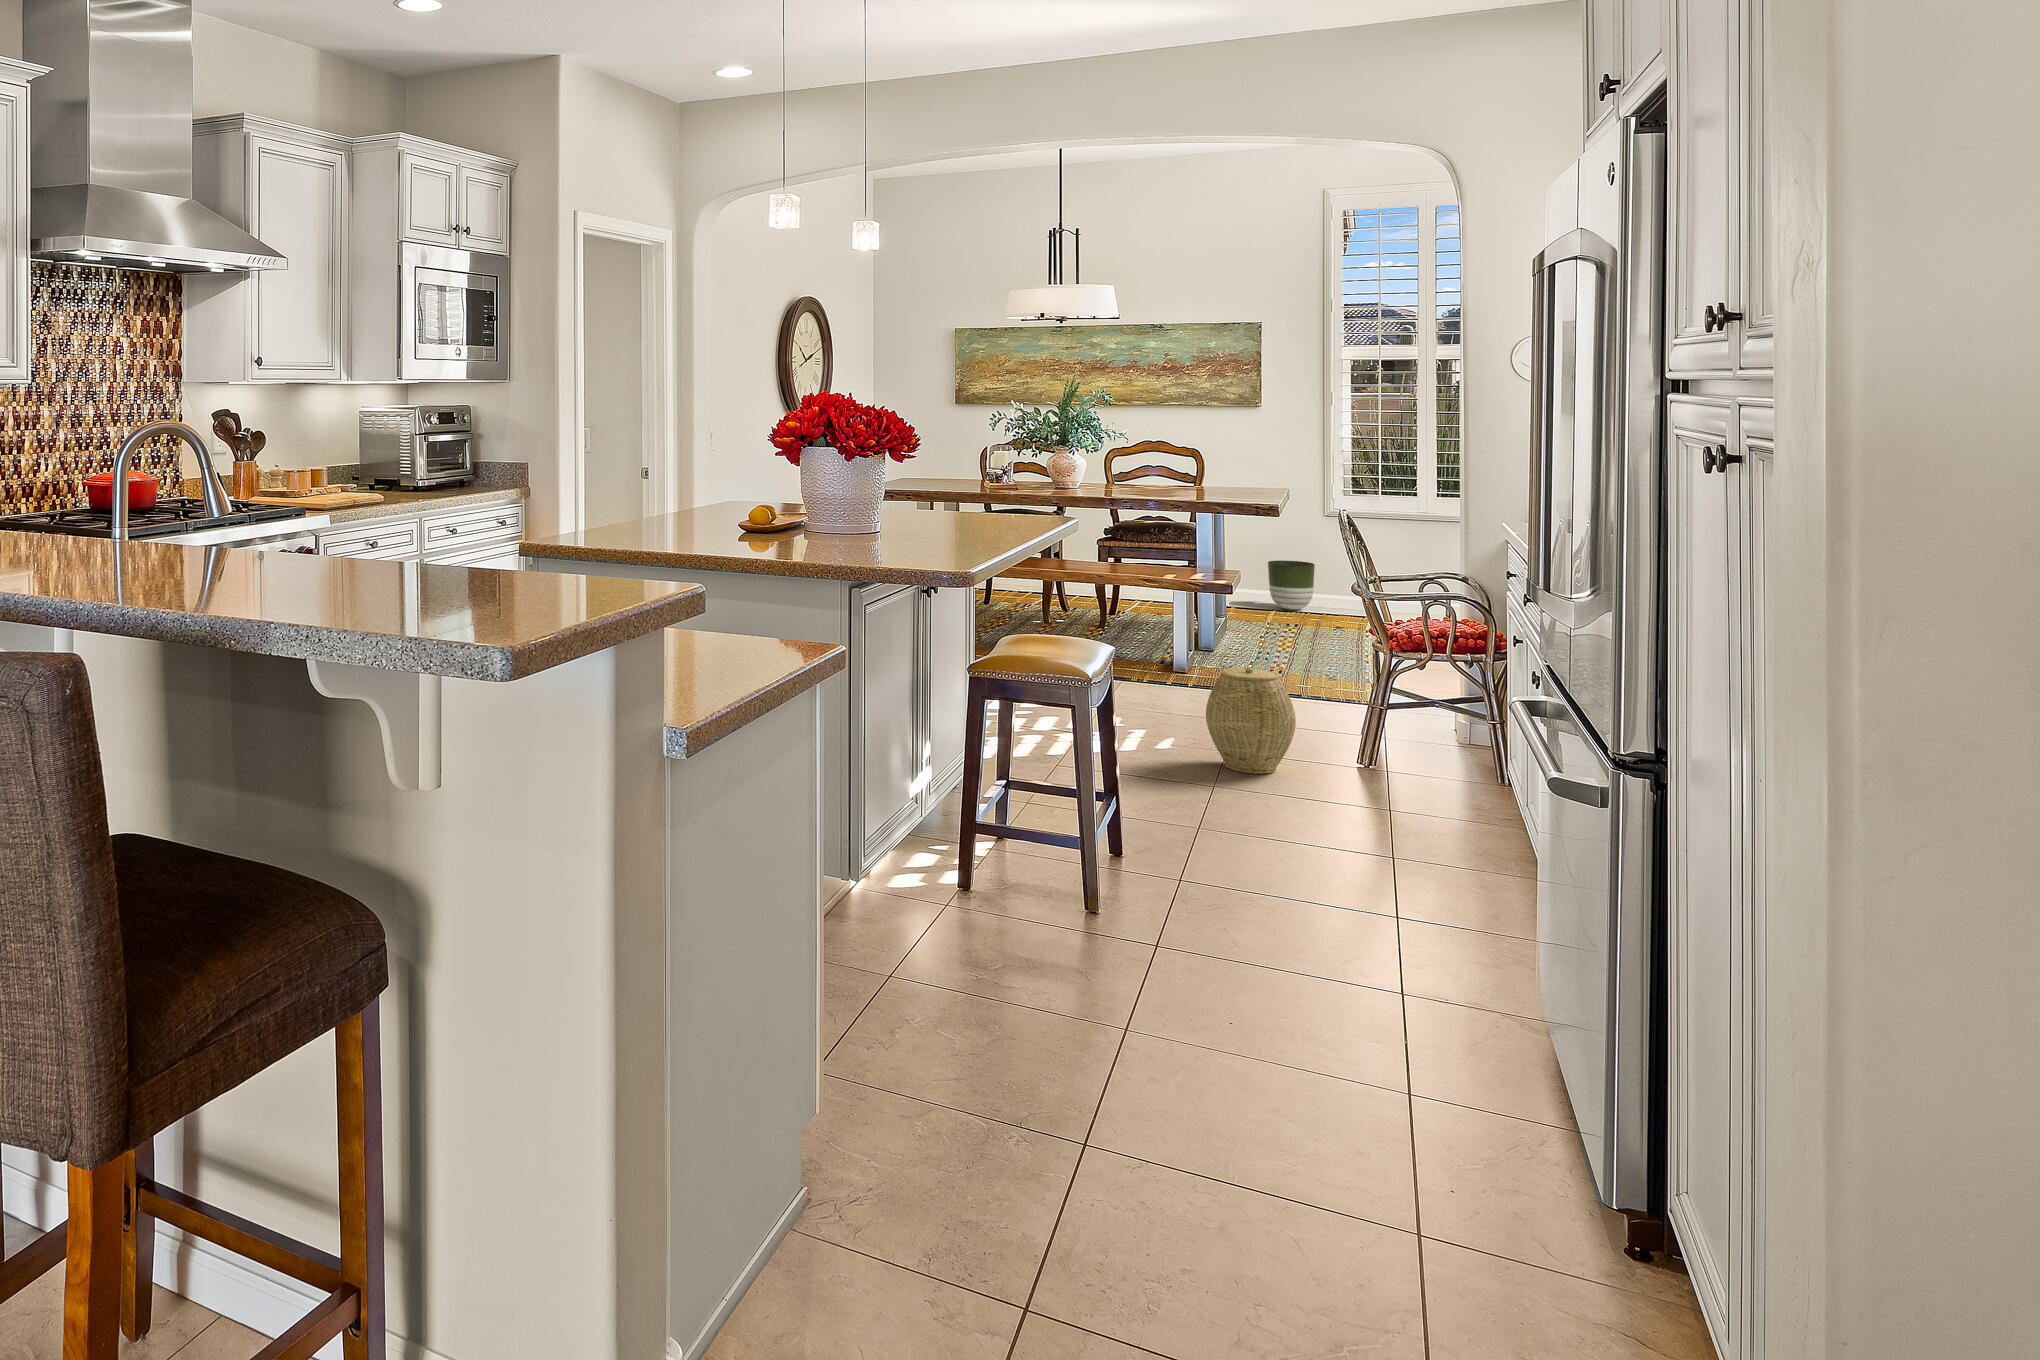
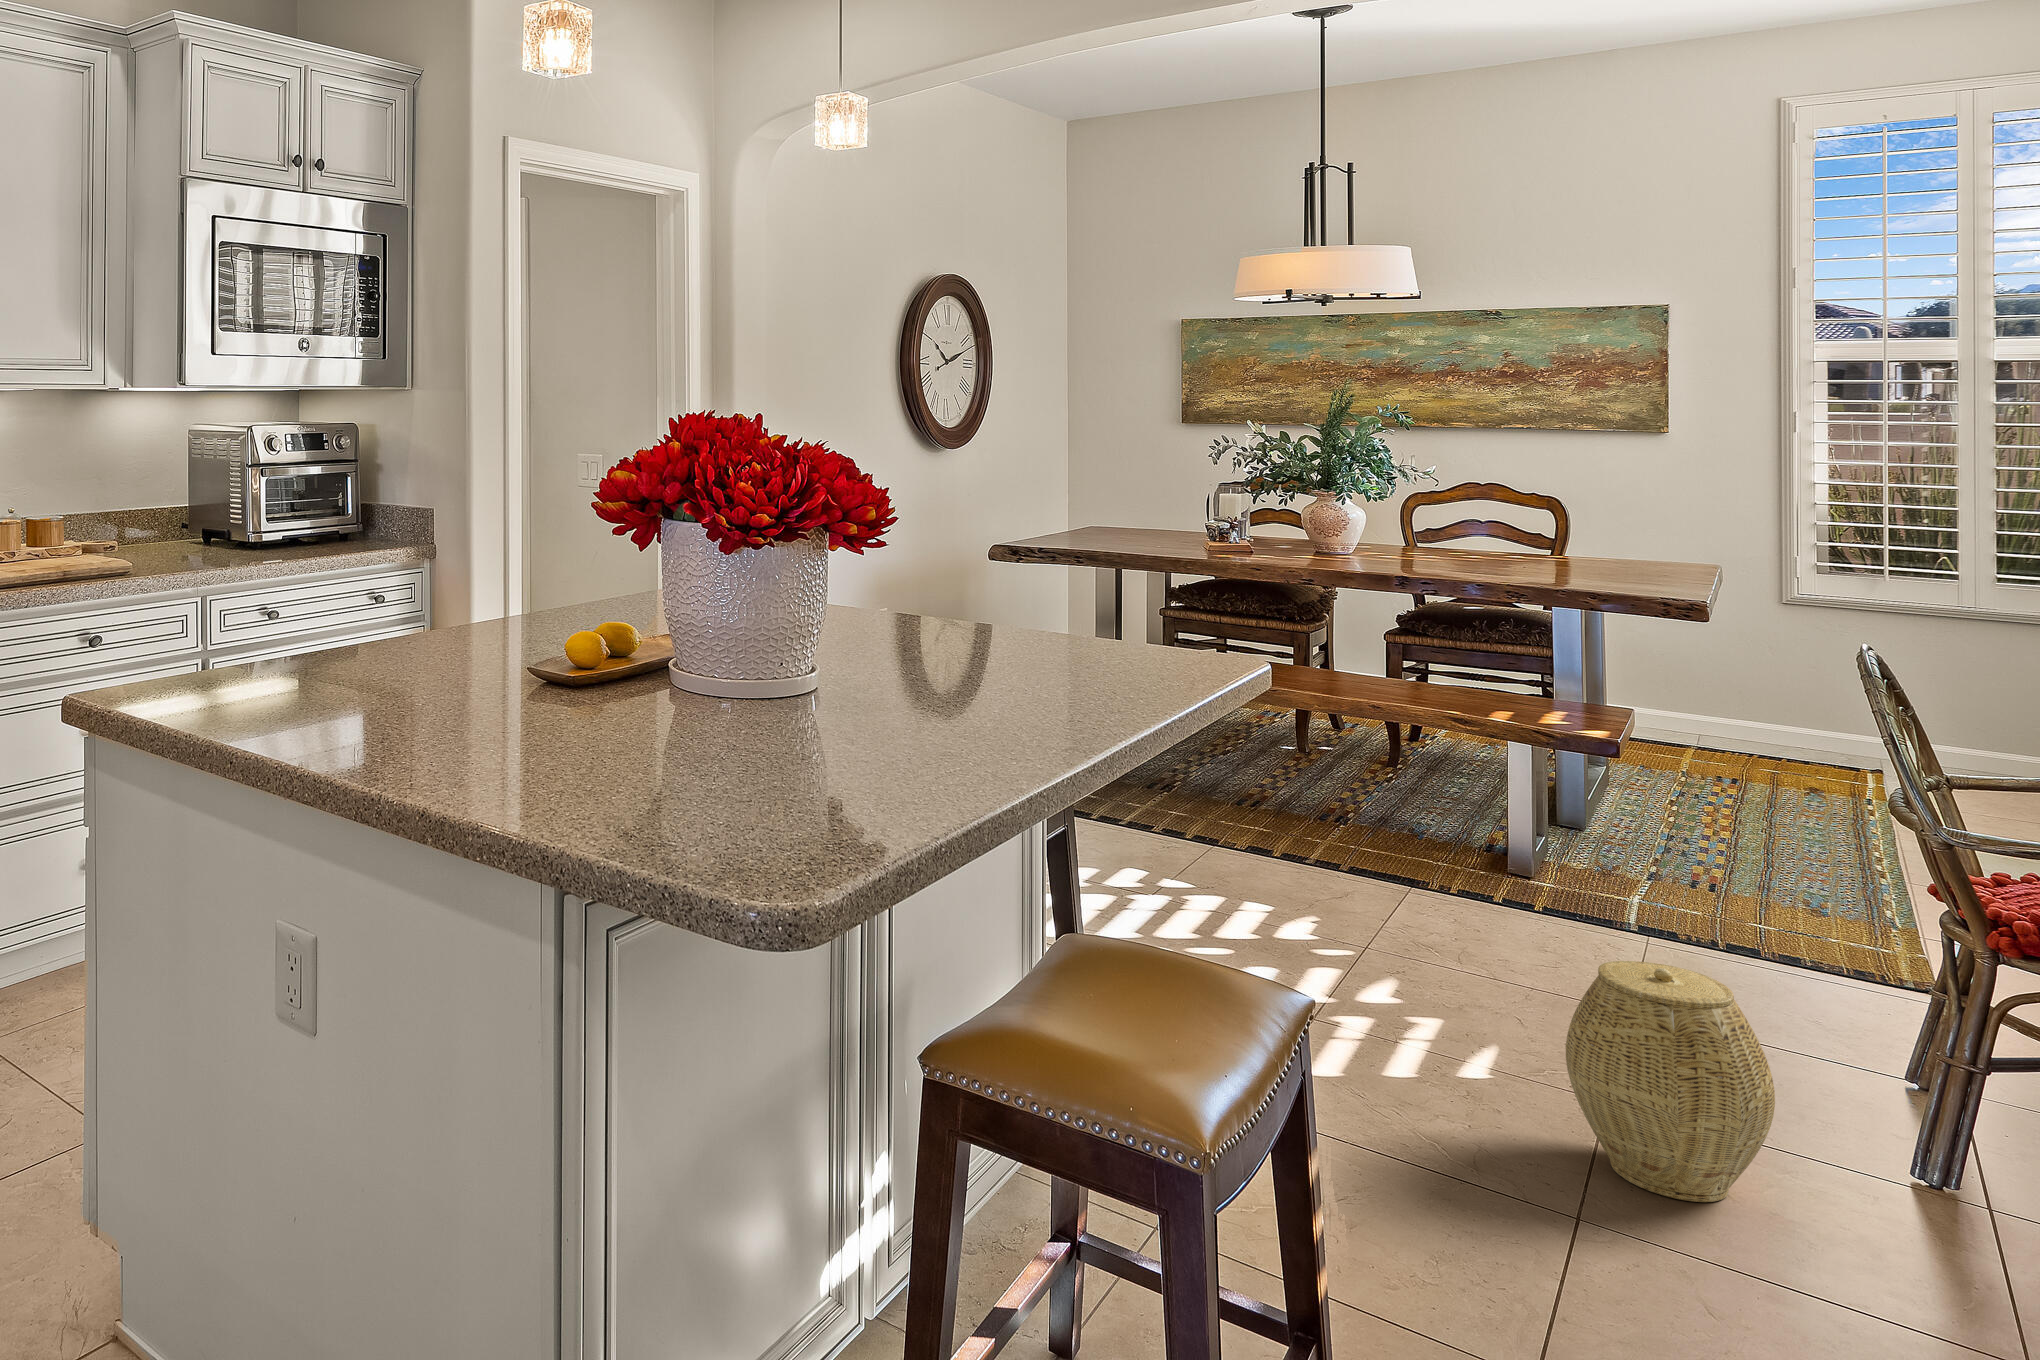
planter: present [1268,561,1315,610] -> none [1678,666,1760,745]

